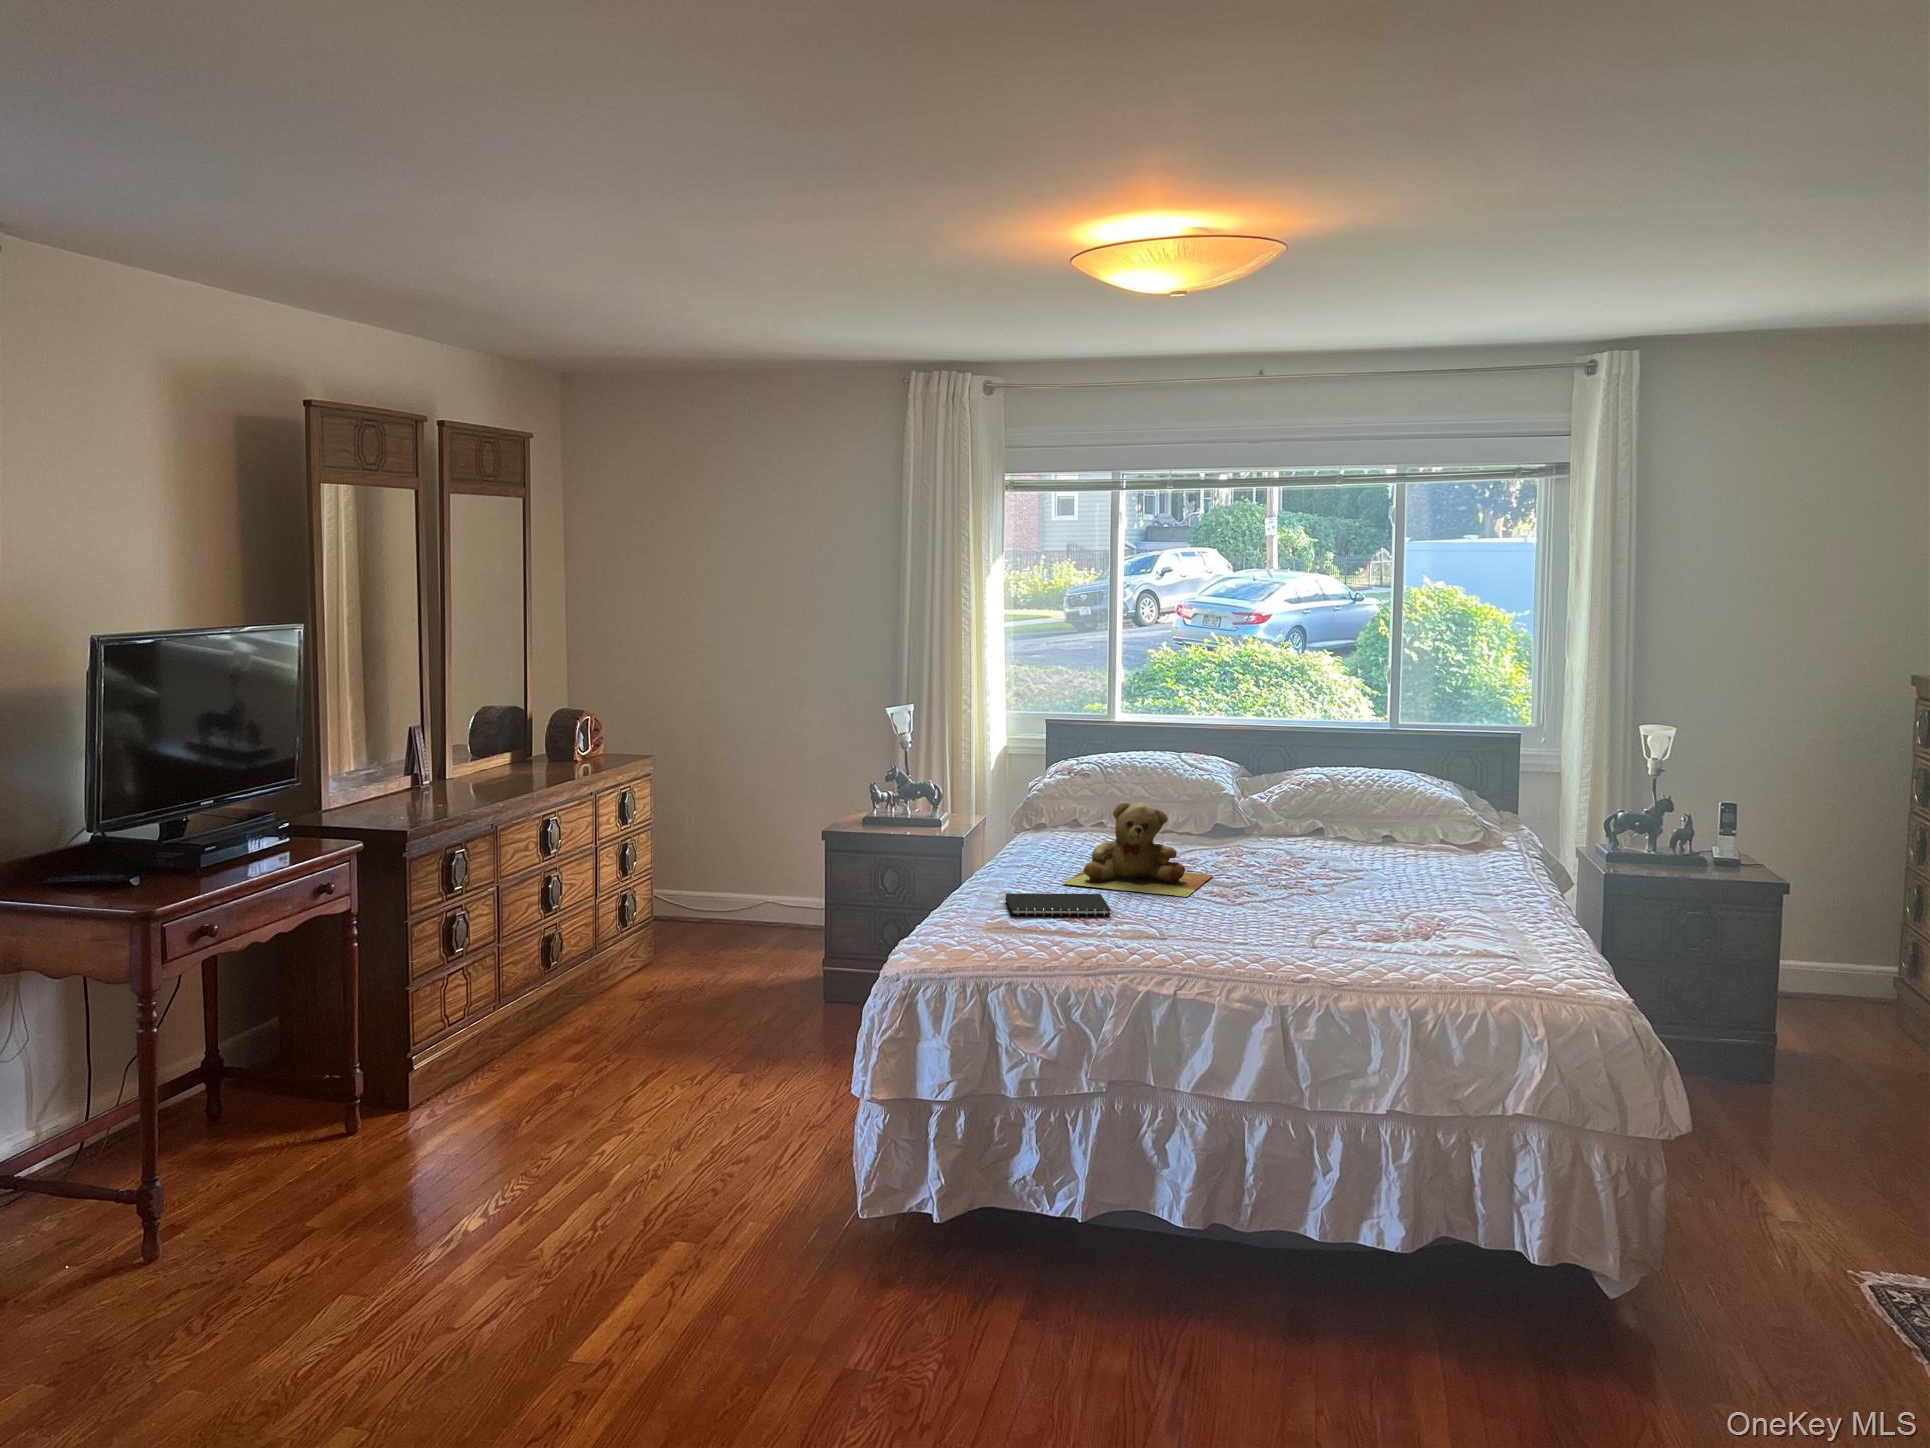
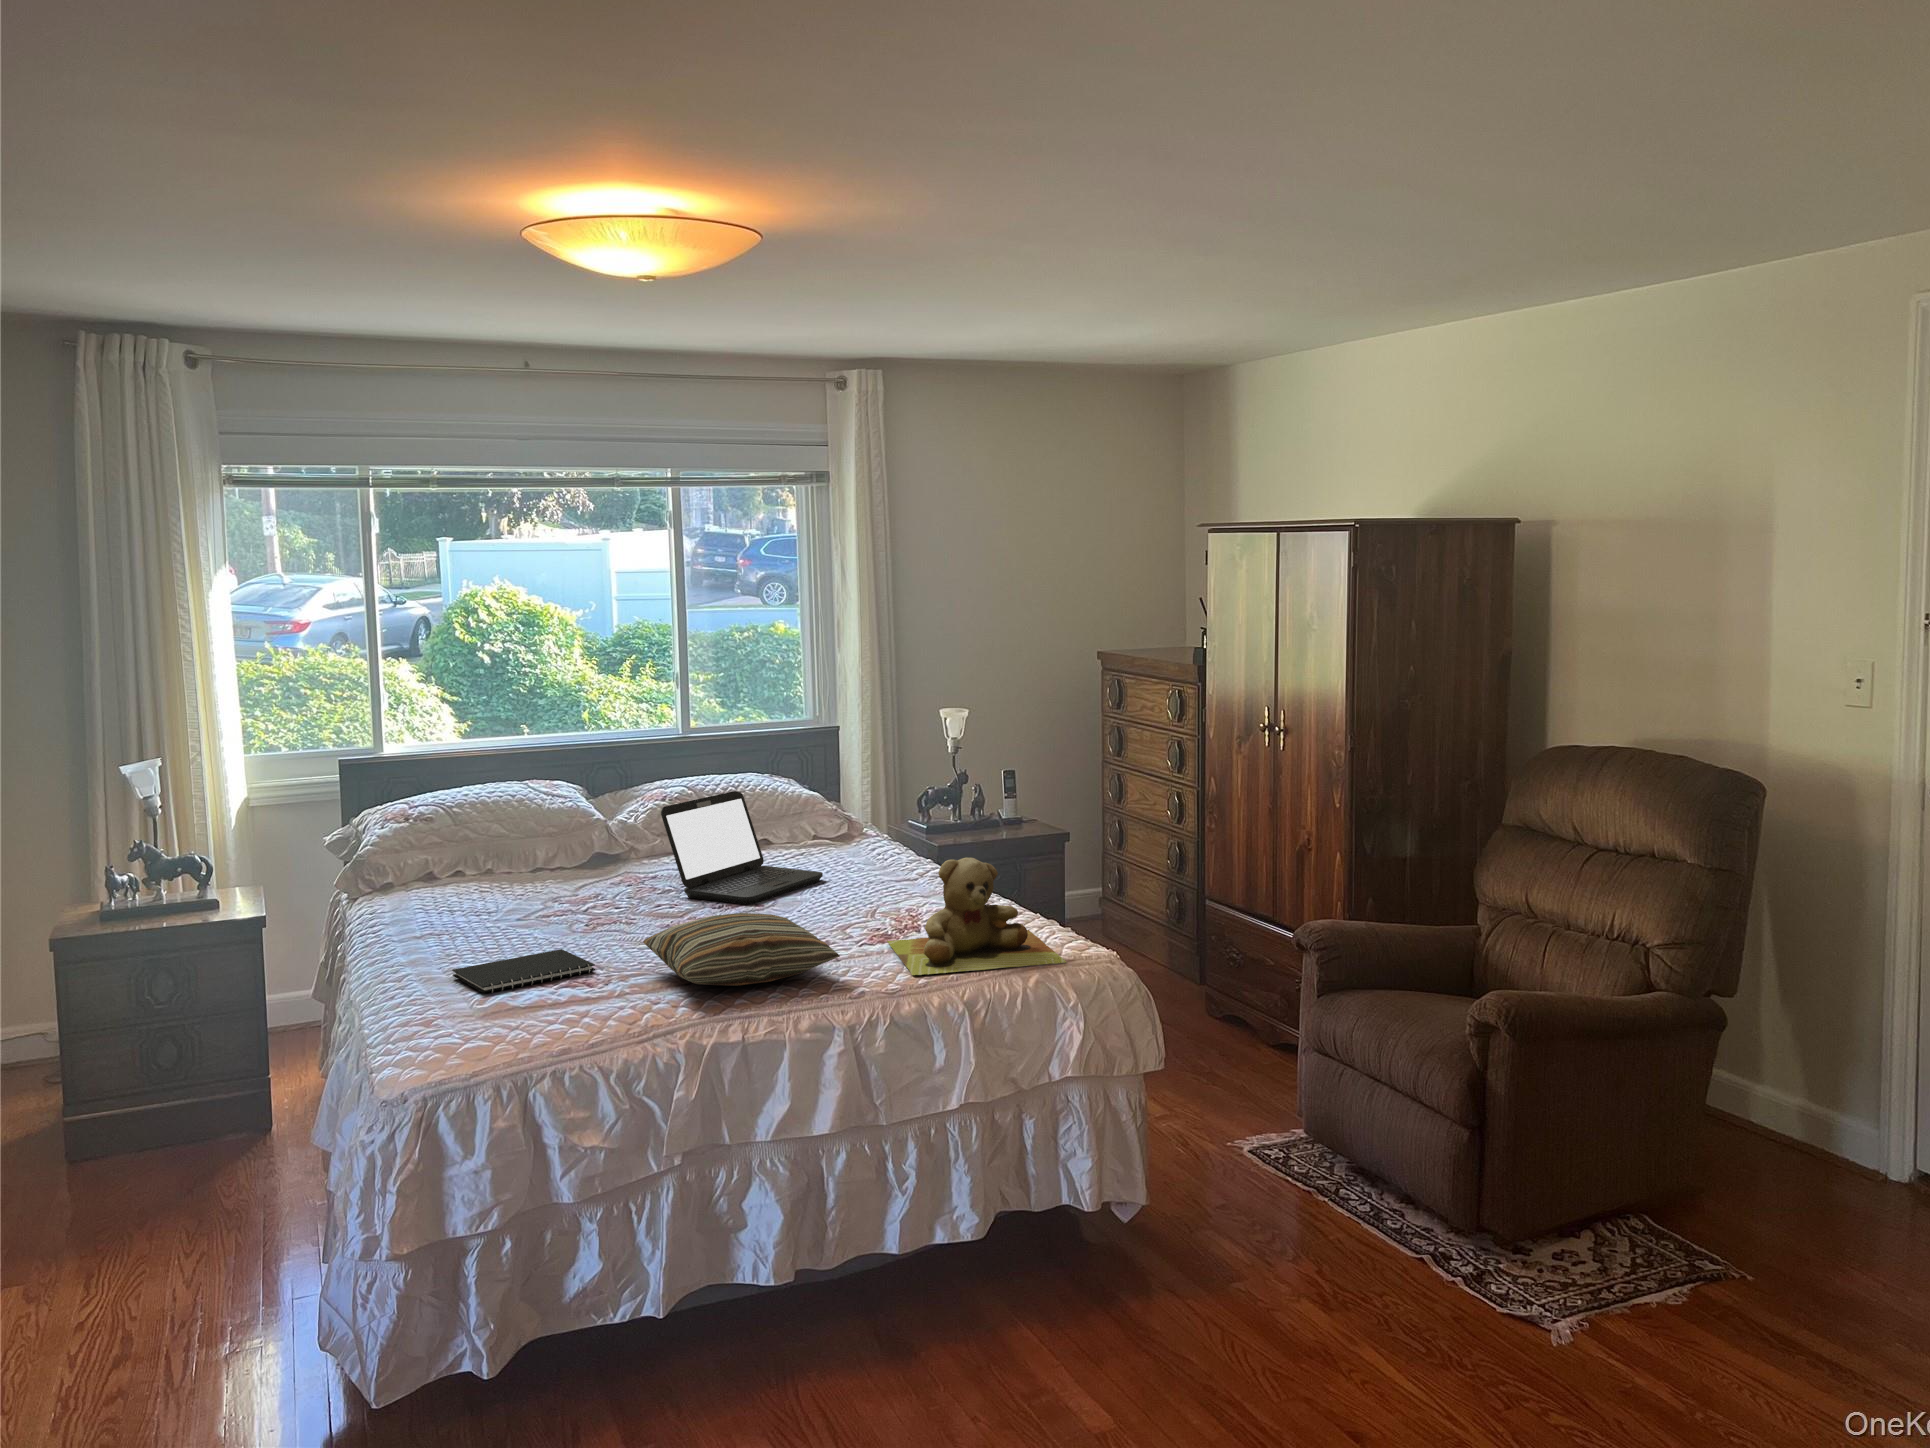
laptop: none [1245,780,1405,888] -> present [661,791,823,905]
teddy bear: present [1063,802,1213,897] -> present [887,858,1066,975]
pillow: none [1143,884,1299,951] -> present [643,913,840,986]

